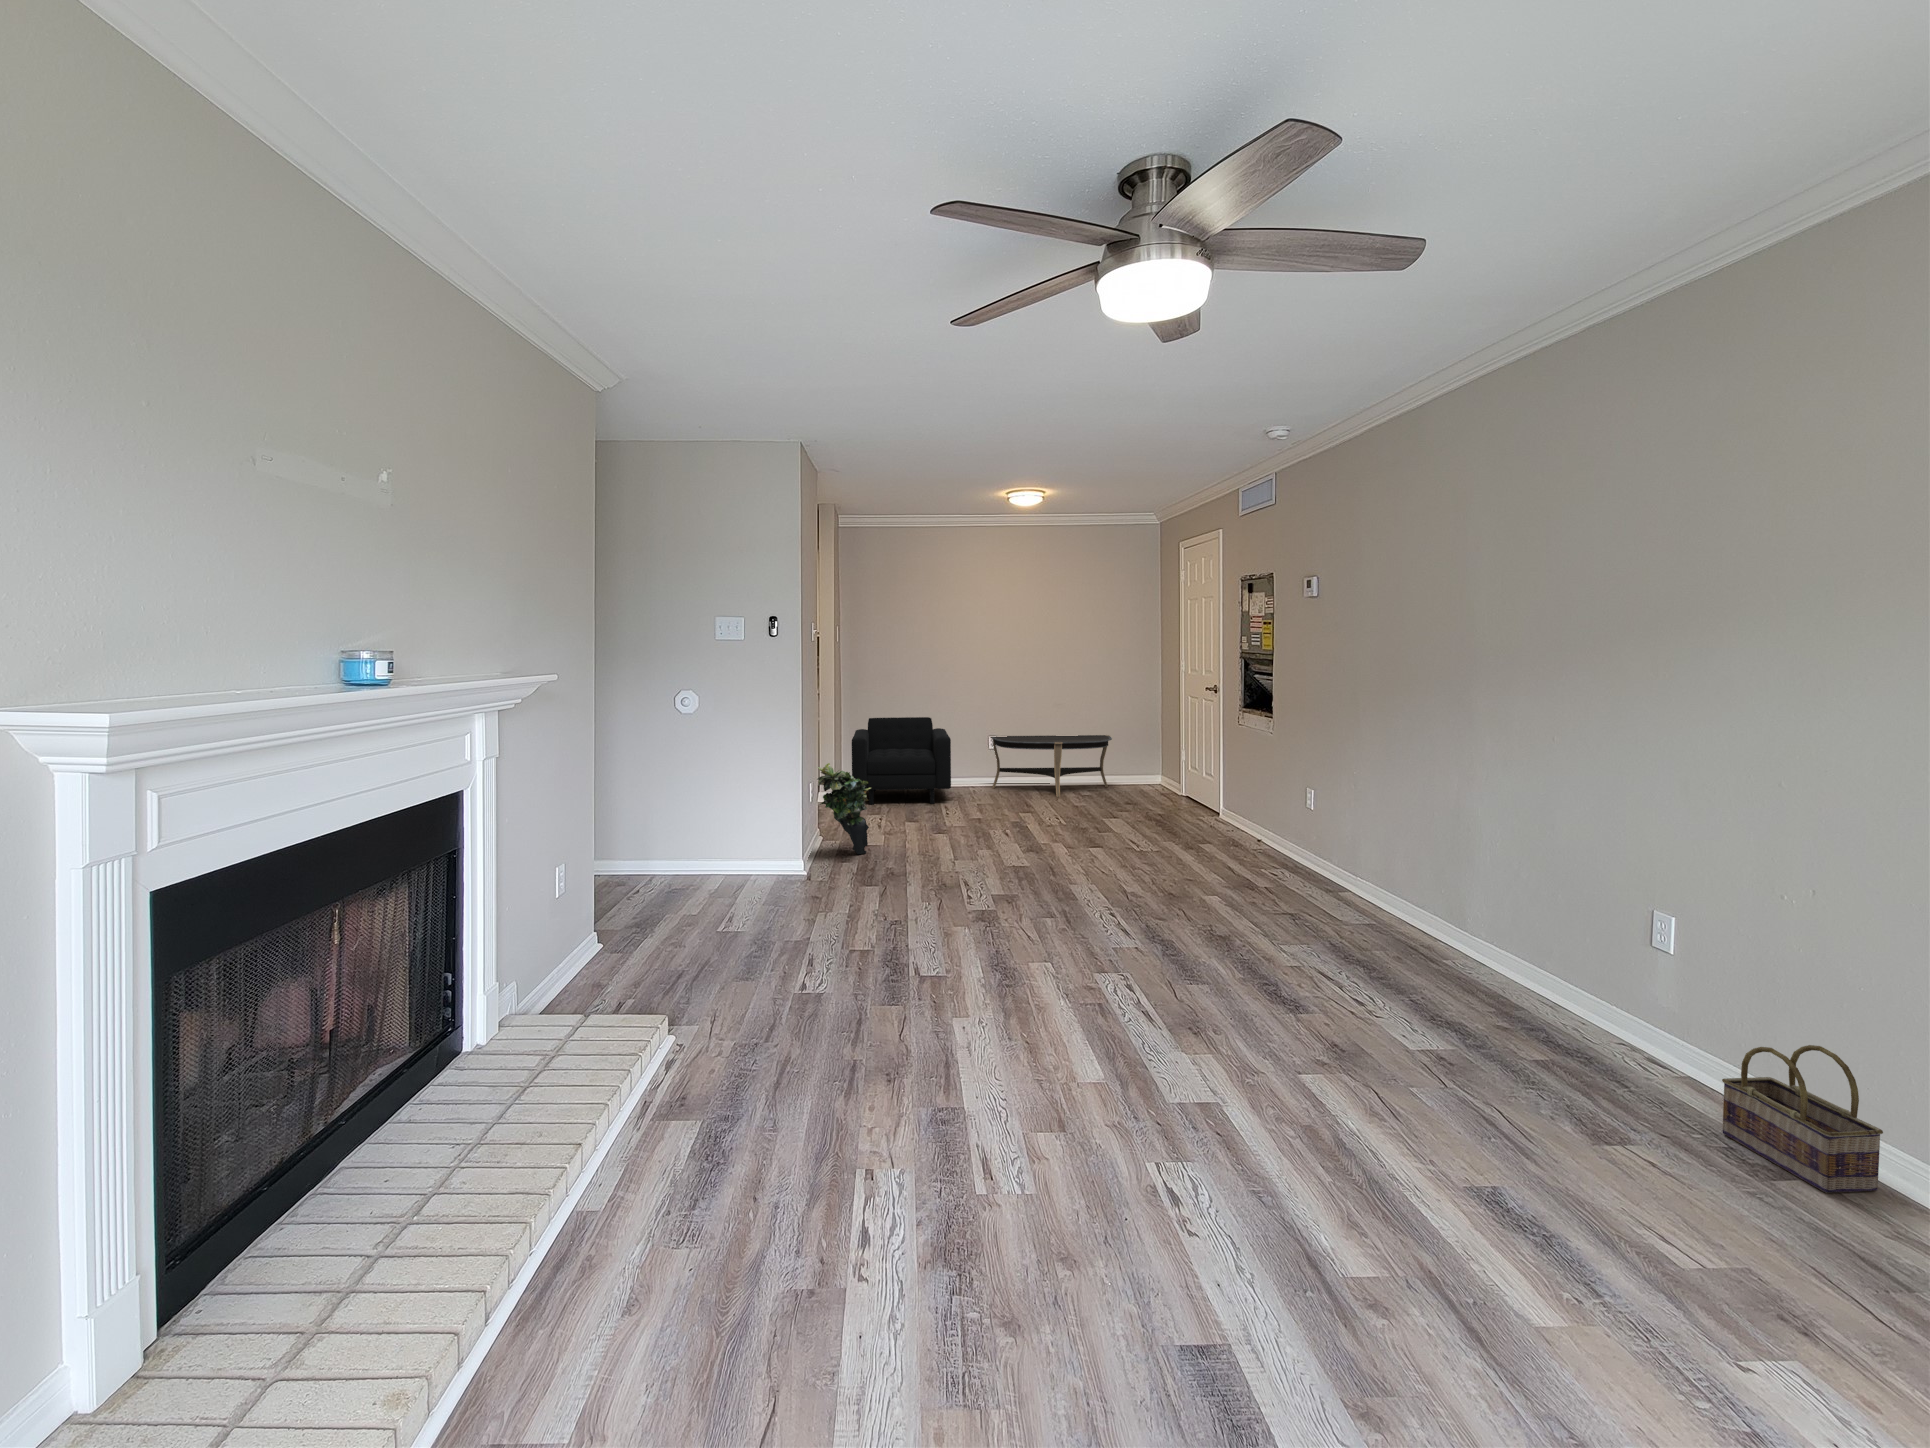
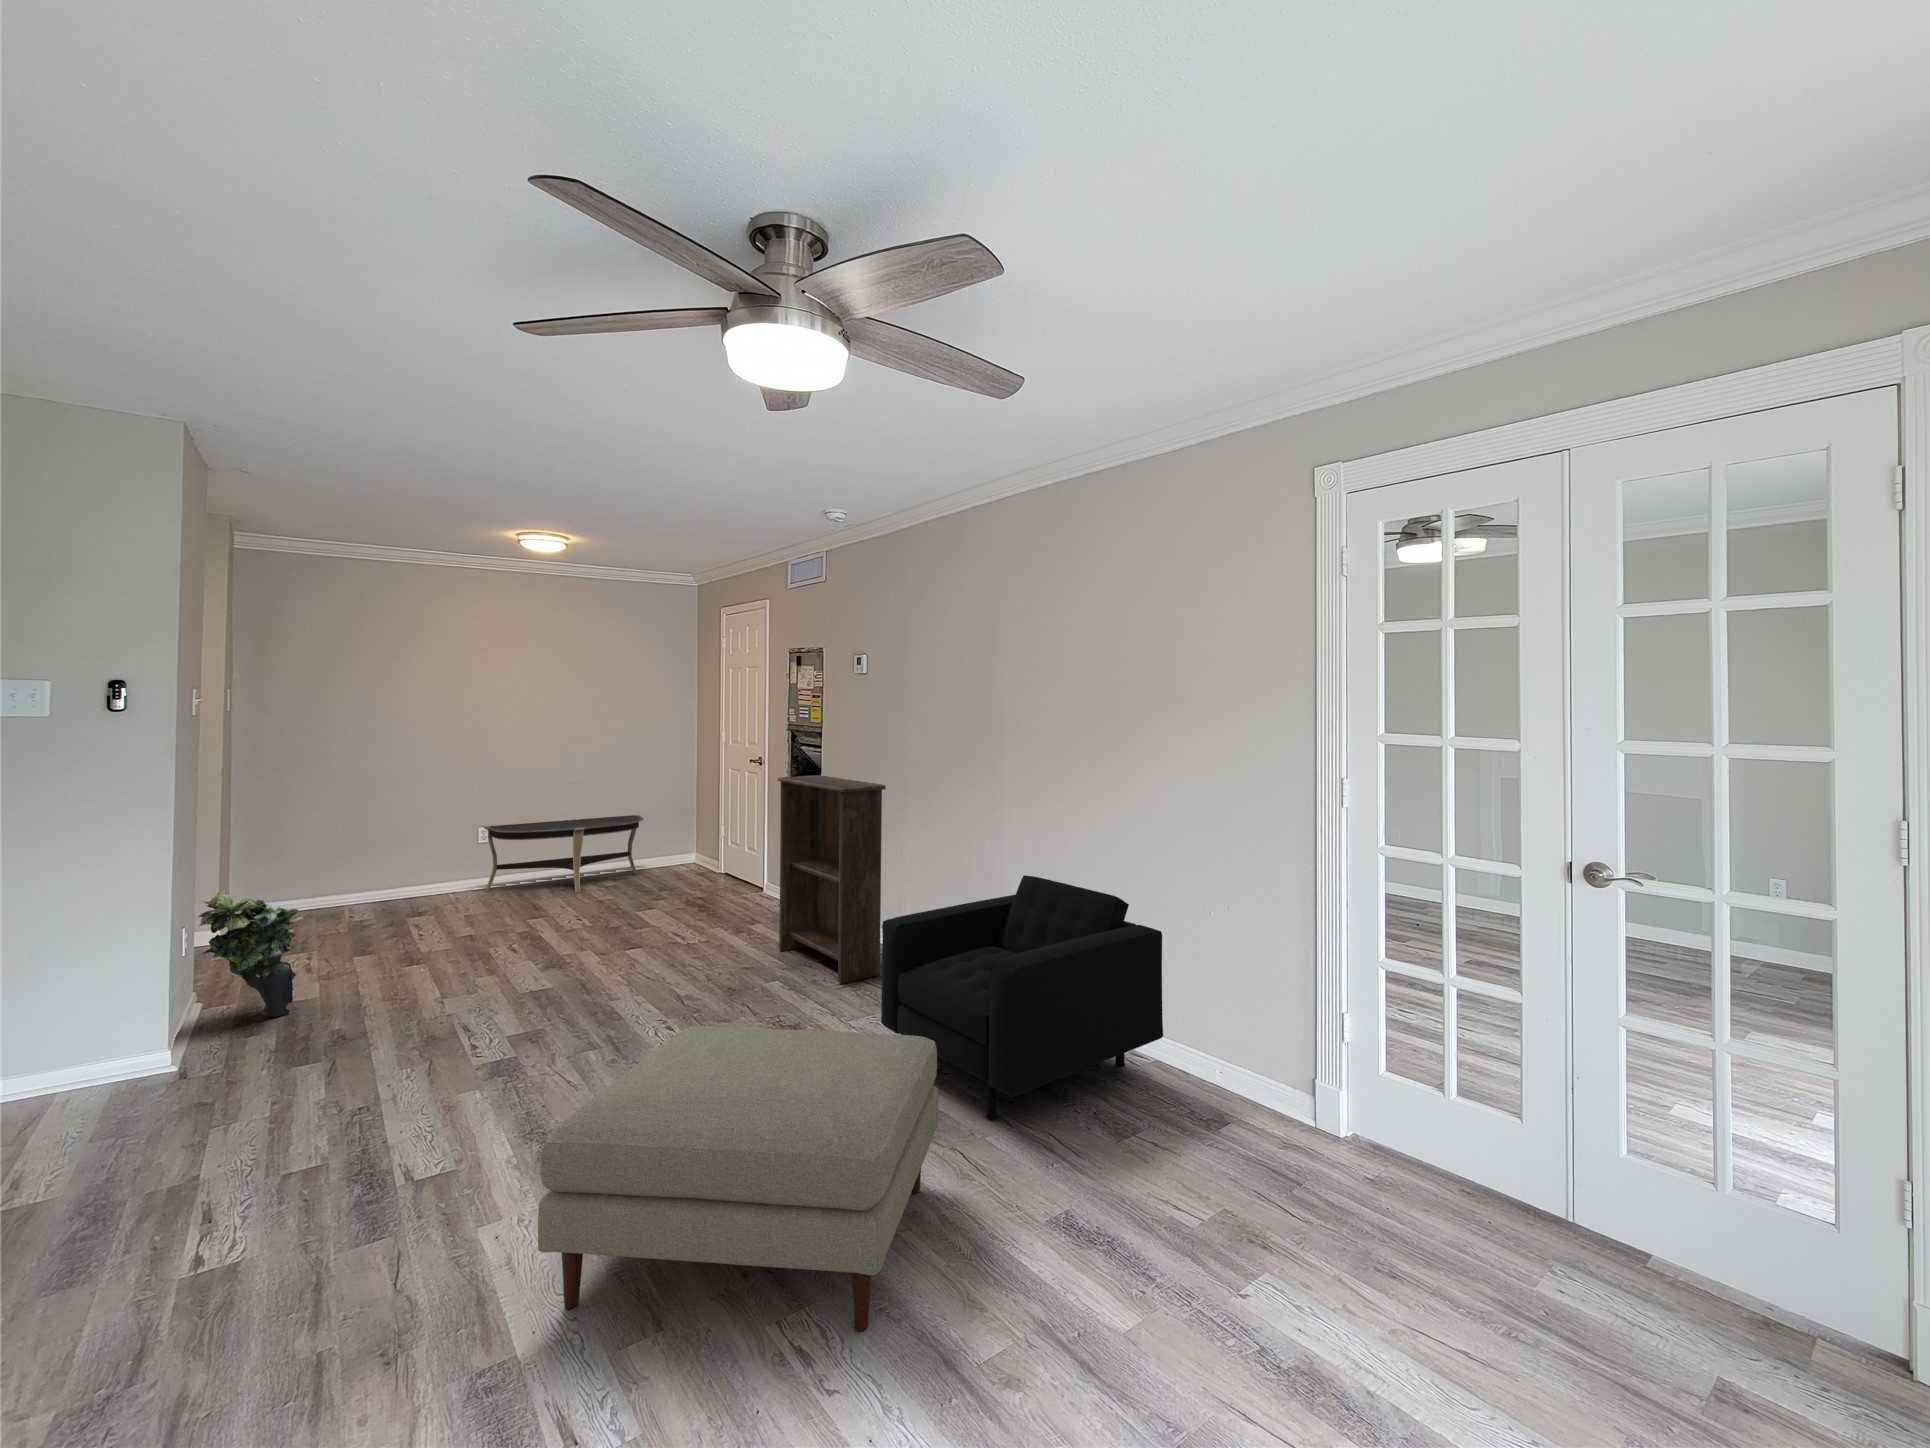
bookshelf: none [1222,702,1332,911] -> present [778,775,886,983]
armchair: present [852,717,951,805] -> present [881,875,1163,1120]
ottoman: none [983,907,1342,1200] -> present [538,1026,938,1331]
basket: present [1722,1045,1883,1193] -> none [1183,1016,1268,1125]

